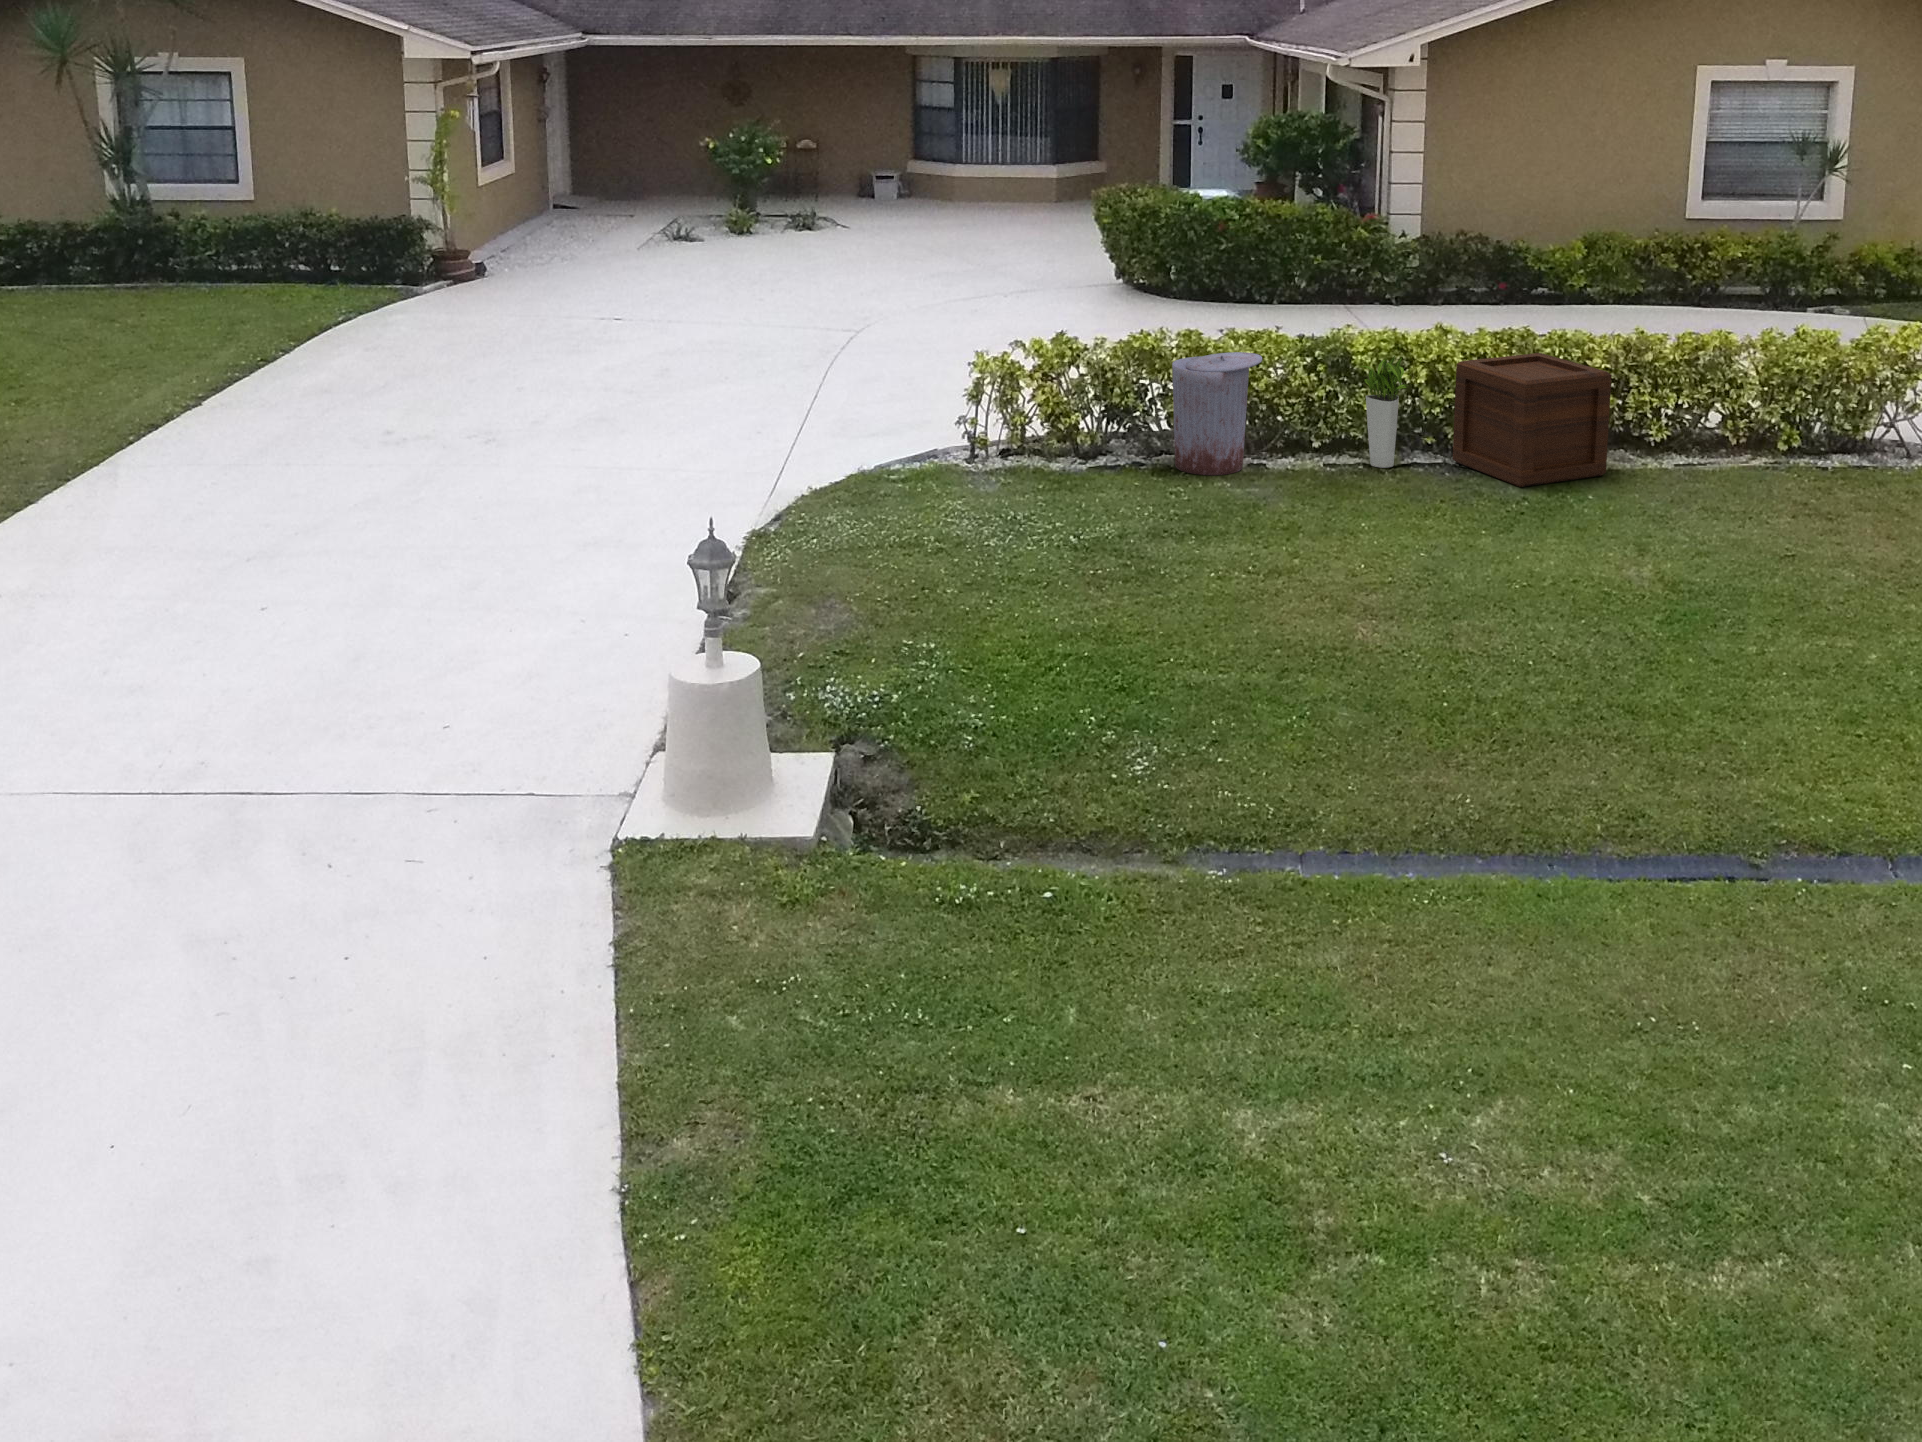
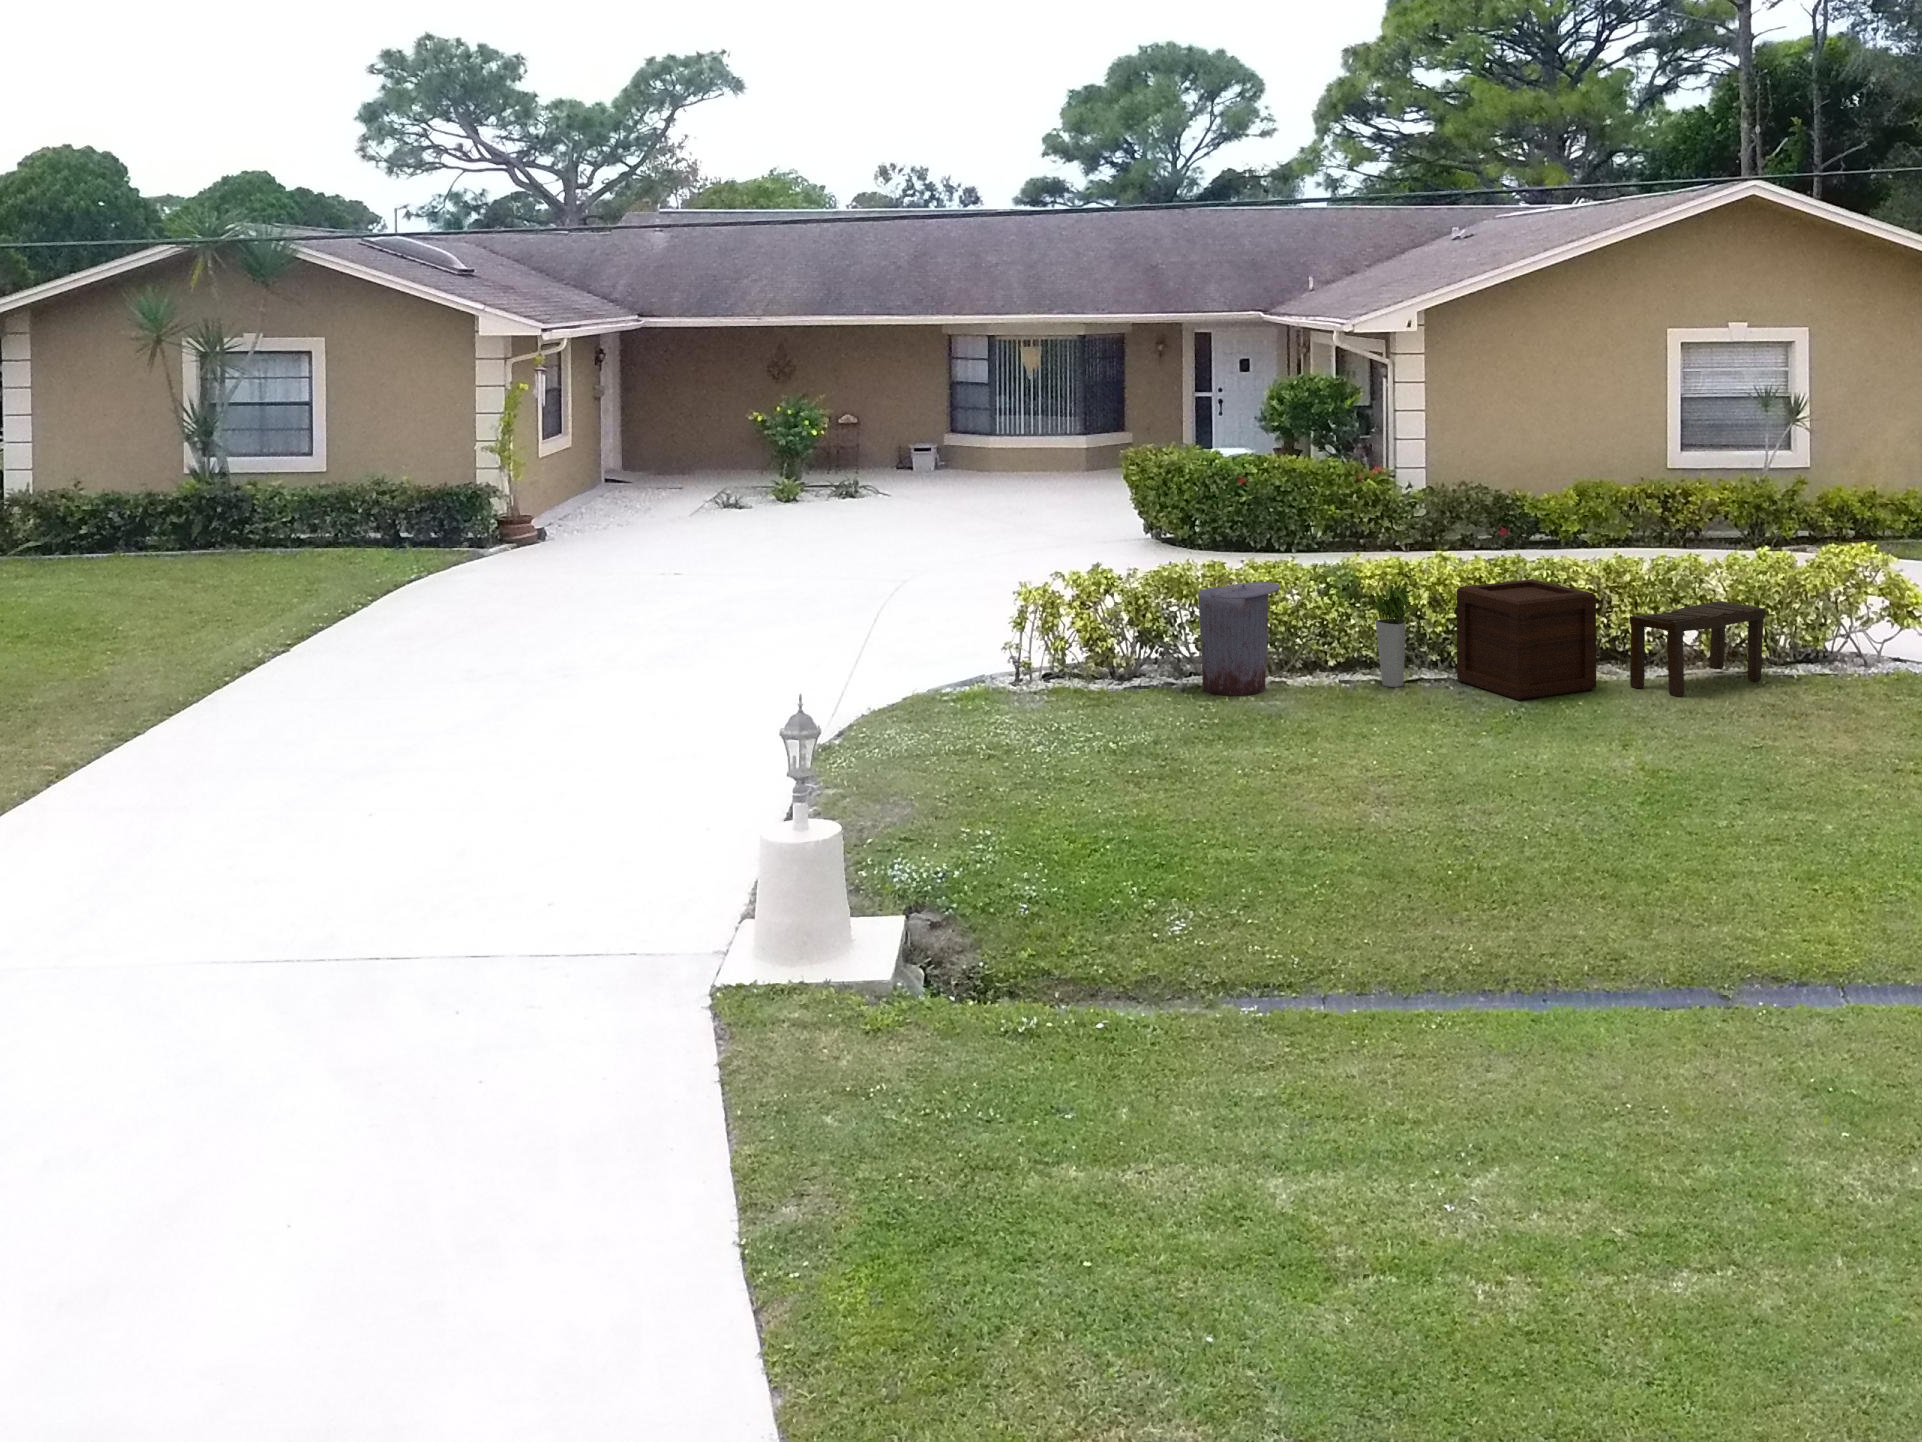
bench: none [1643,379,1799,486] -> present [1630,601,1766,697]

